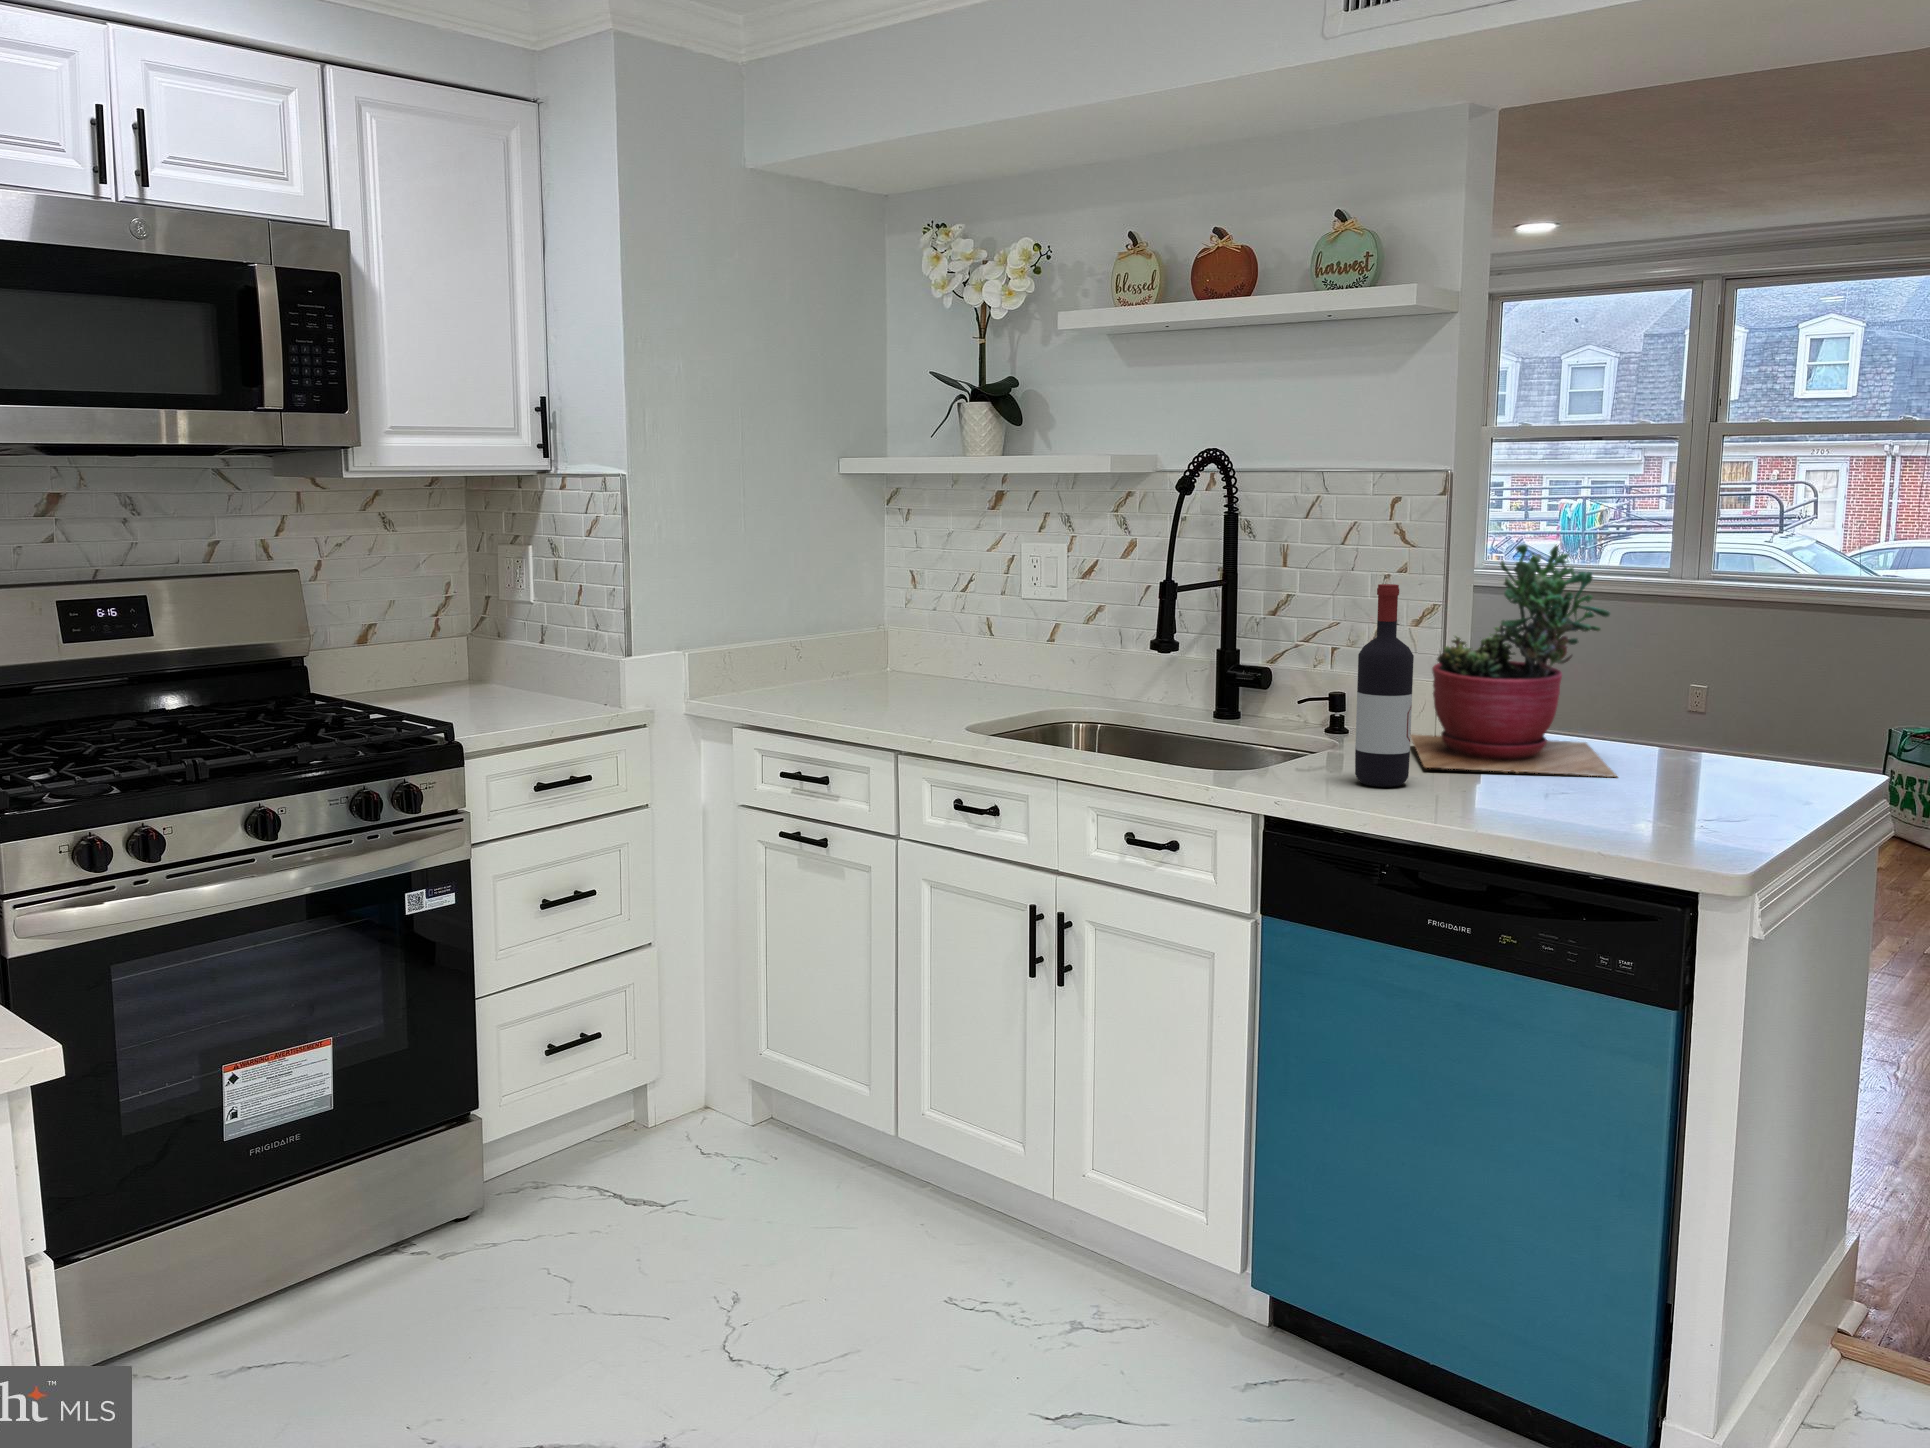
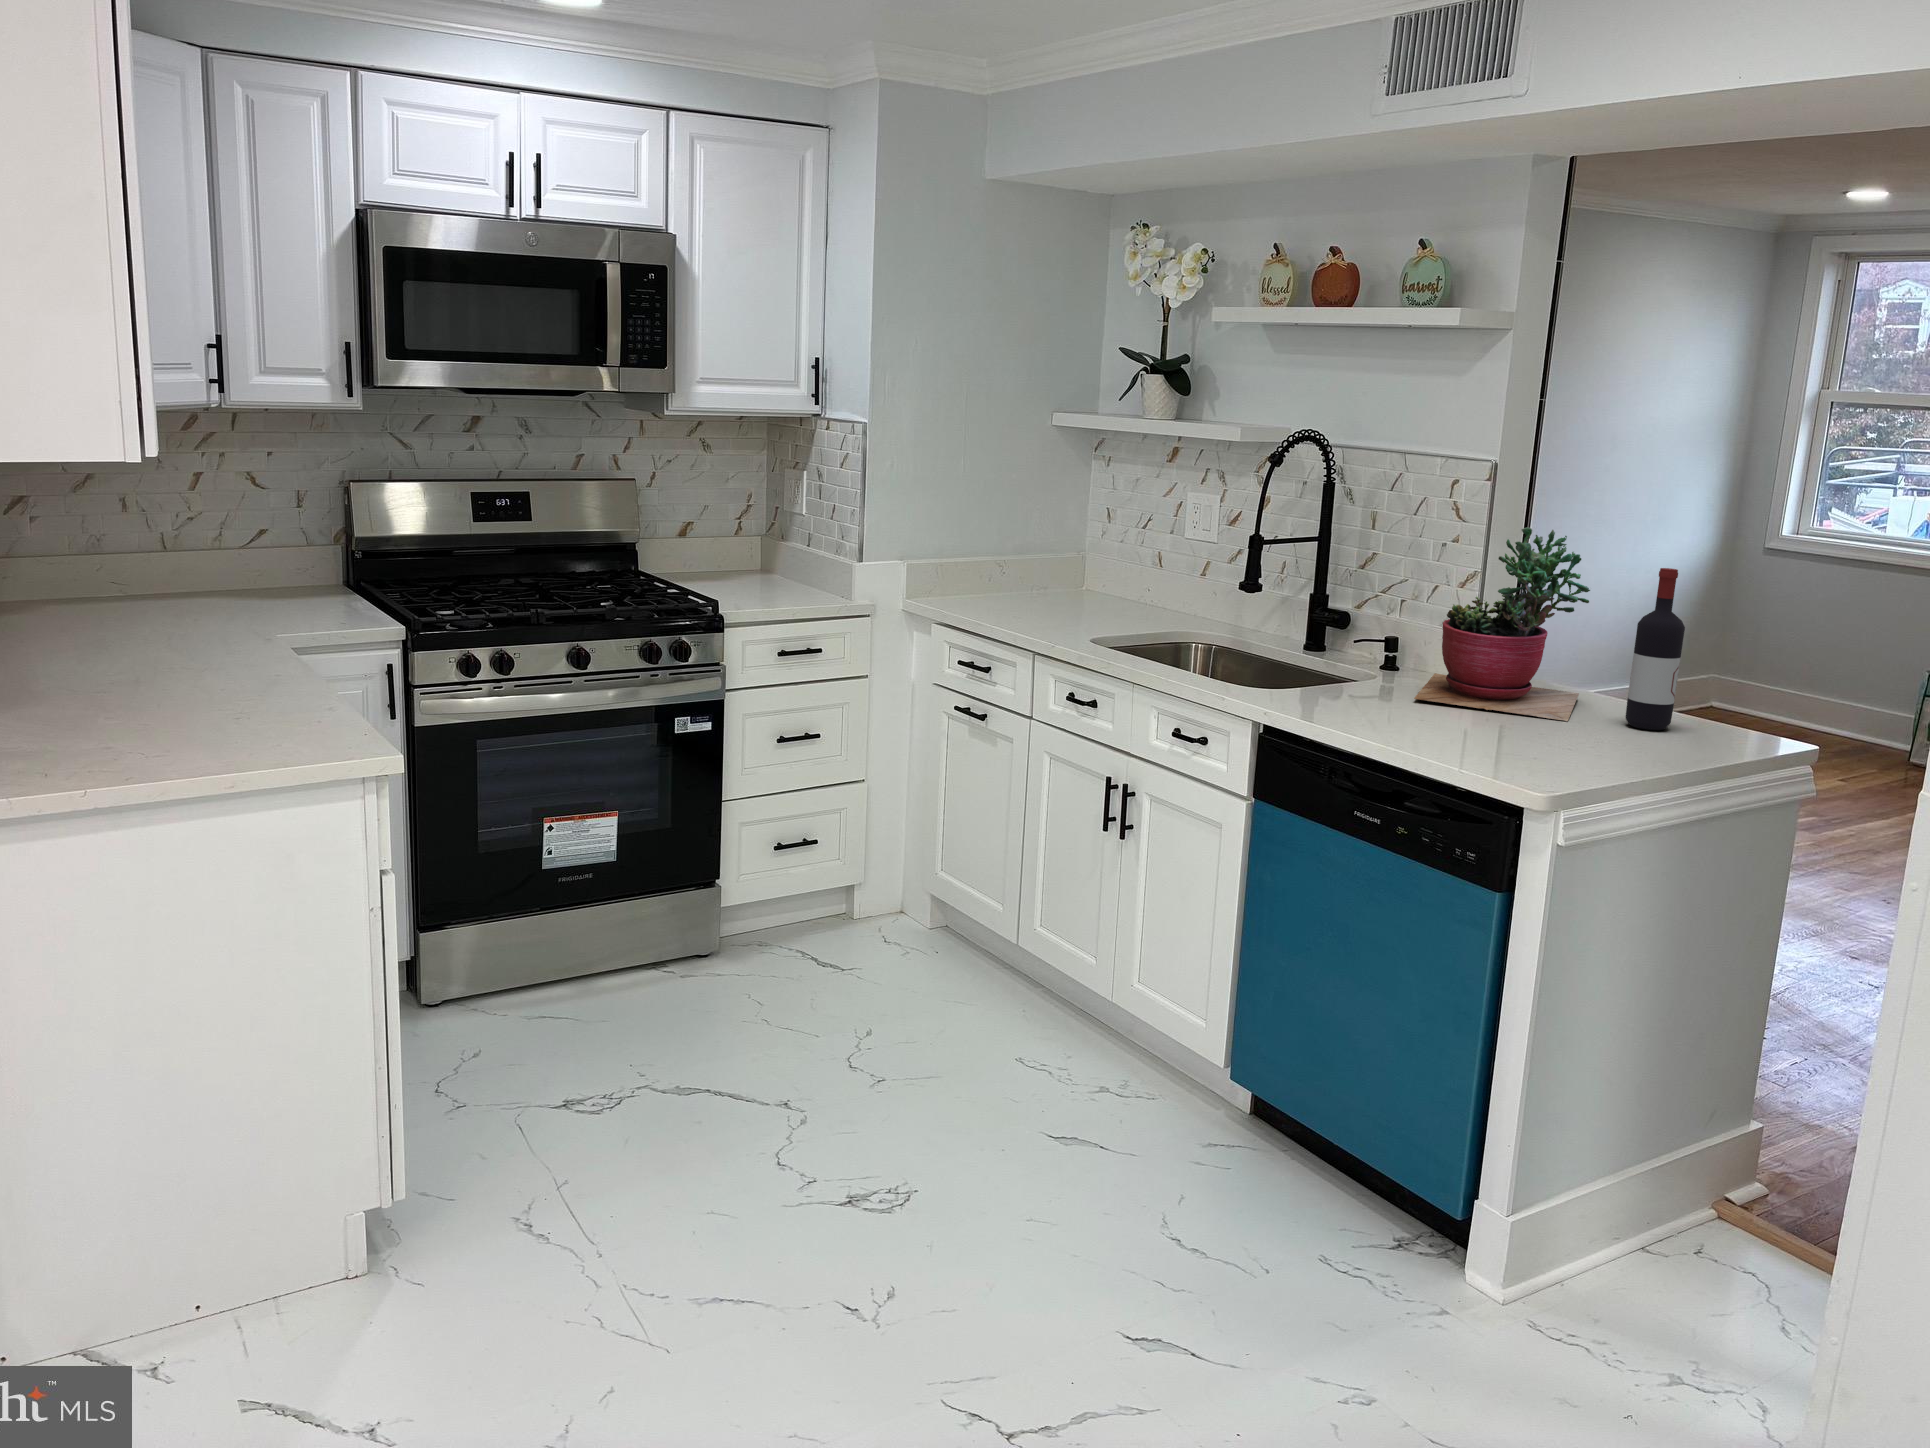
wine bottle: present [1355,584,1414,787] -> present [1626,568,1685,730]

